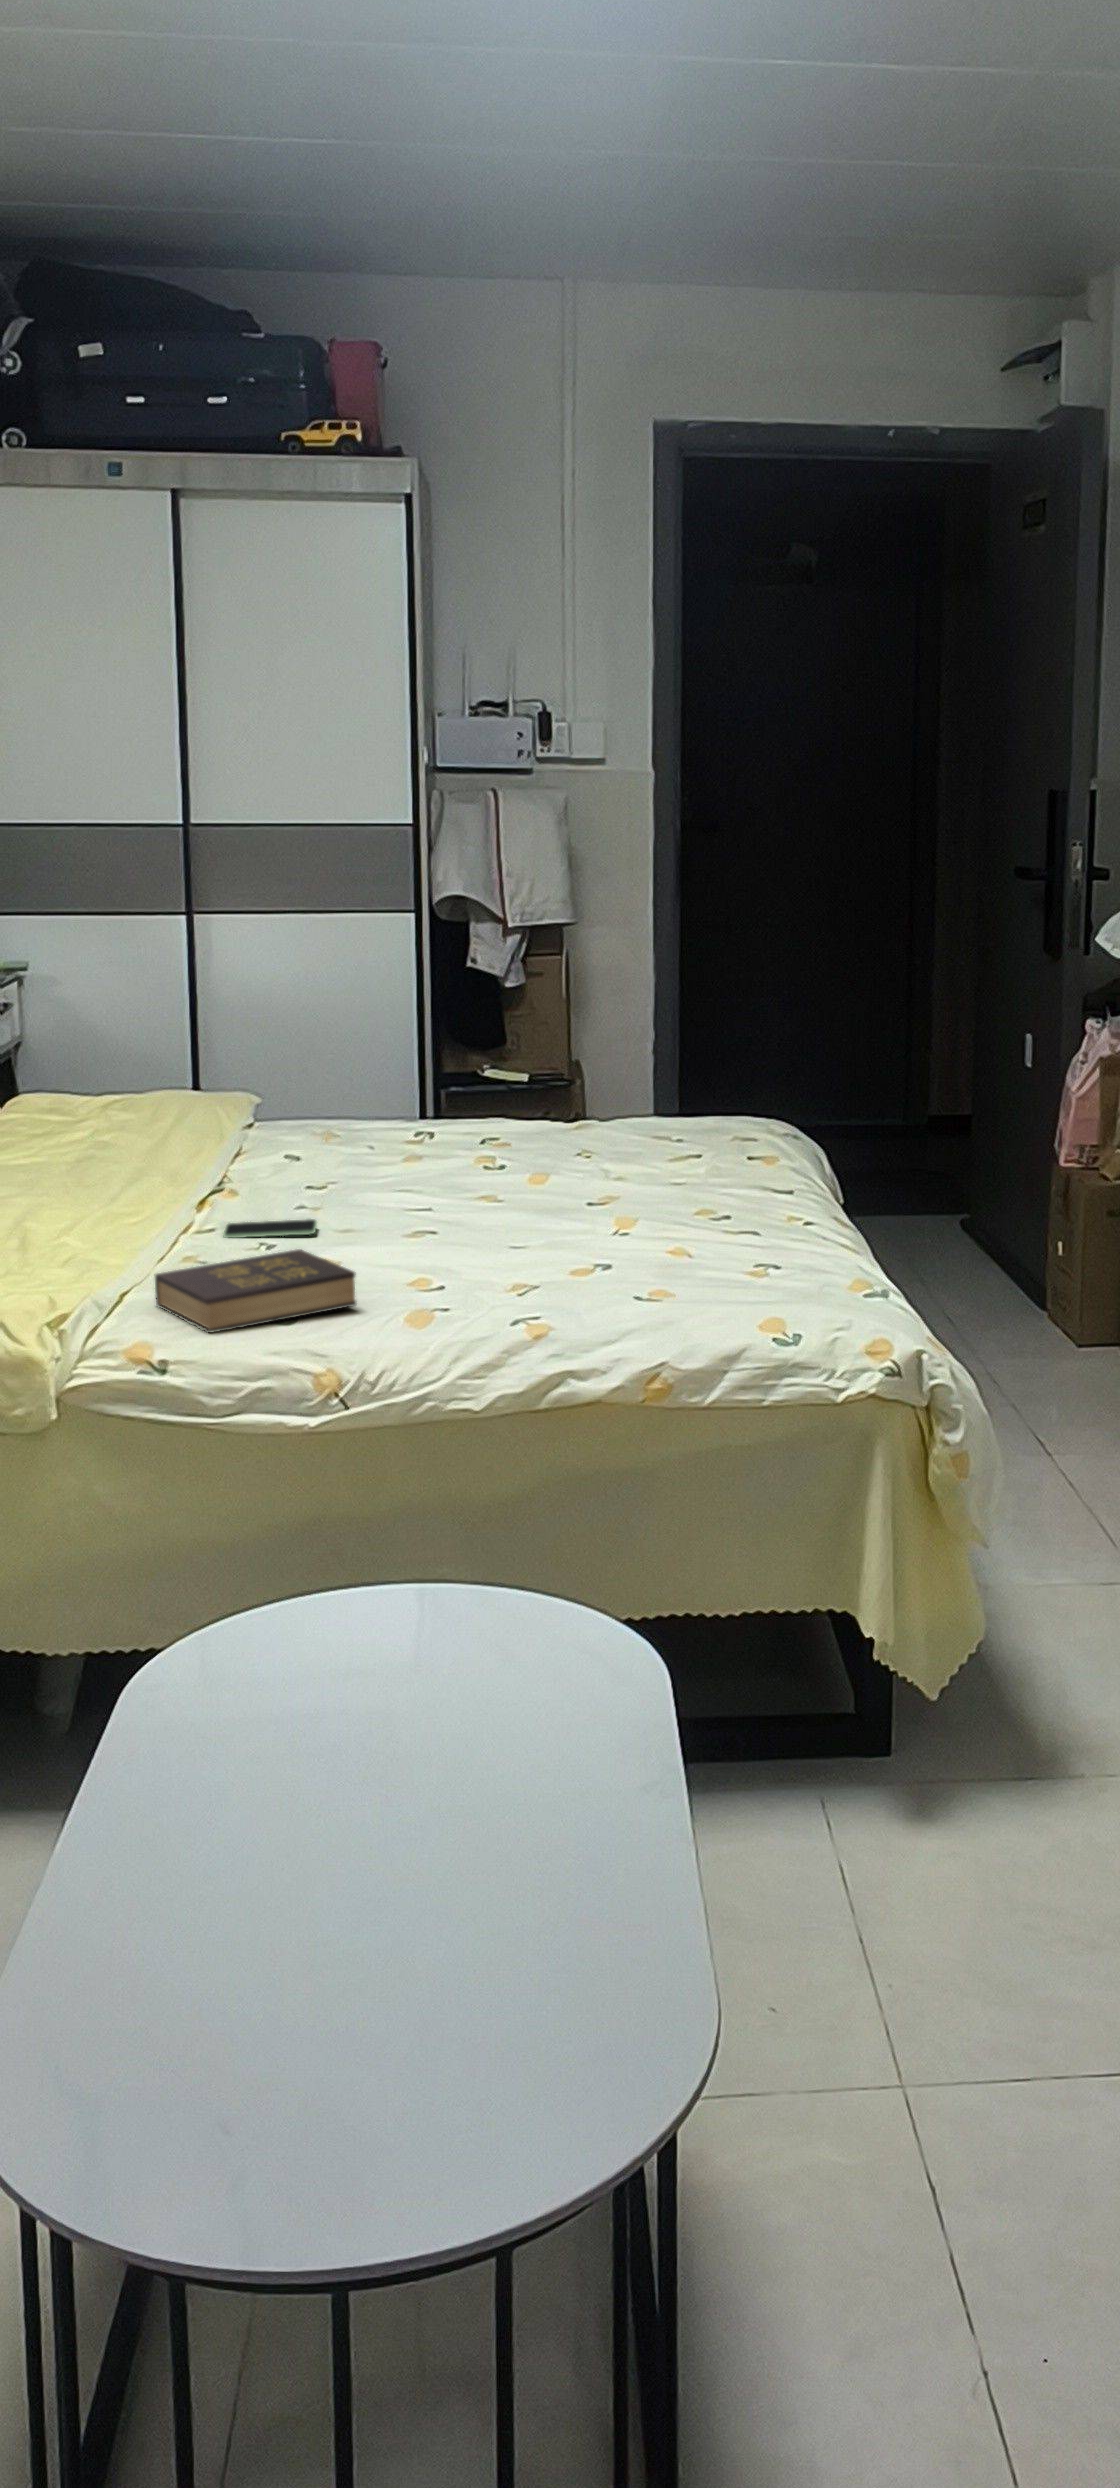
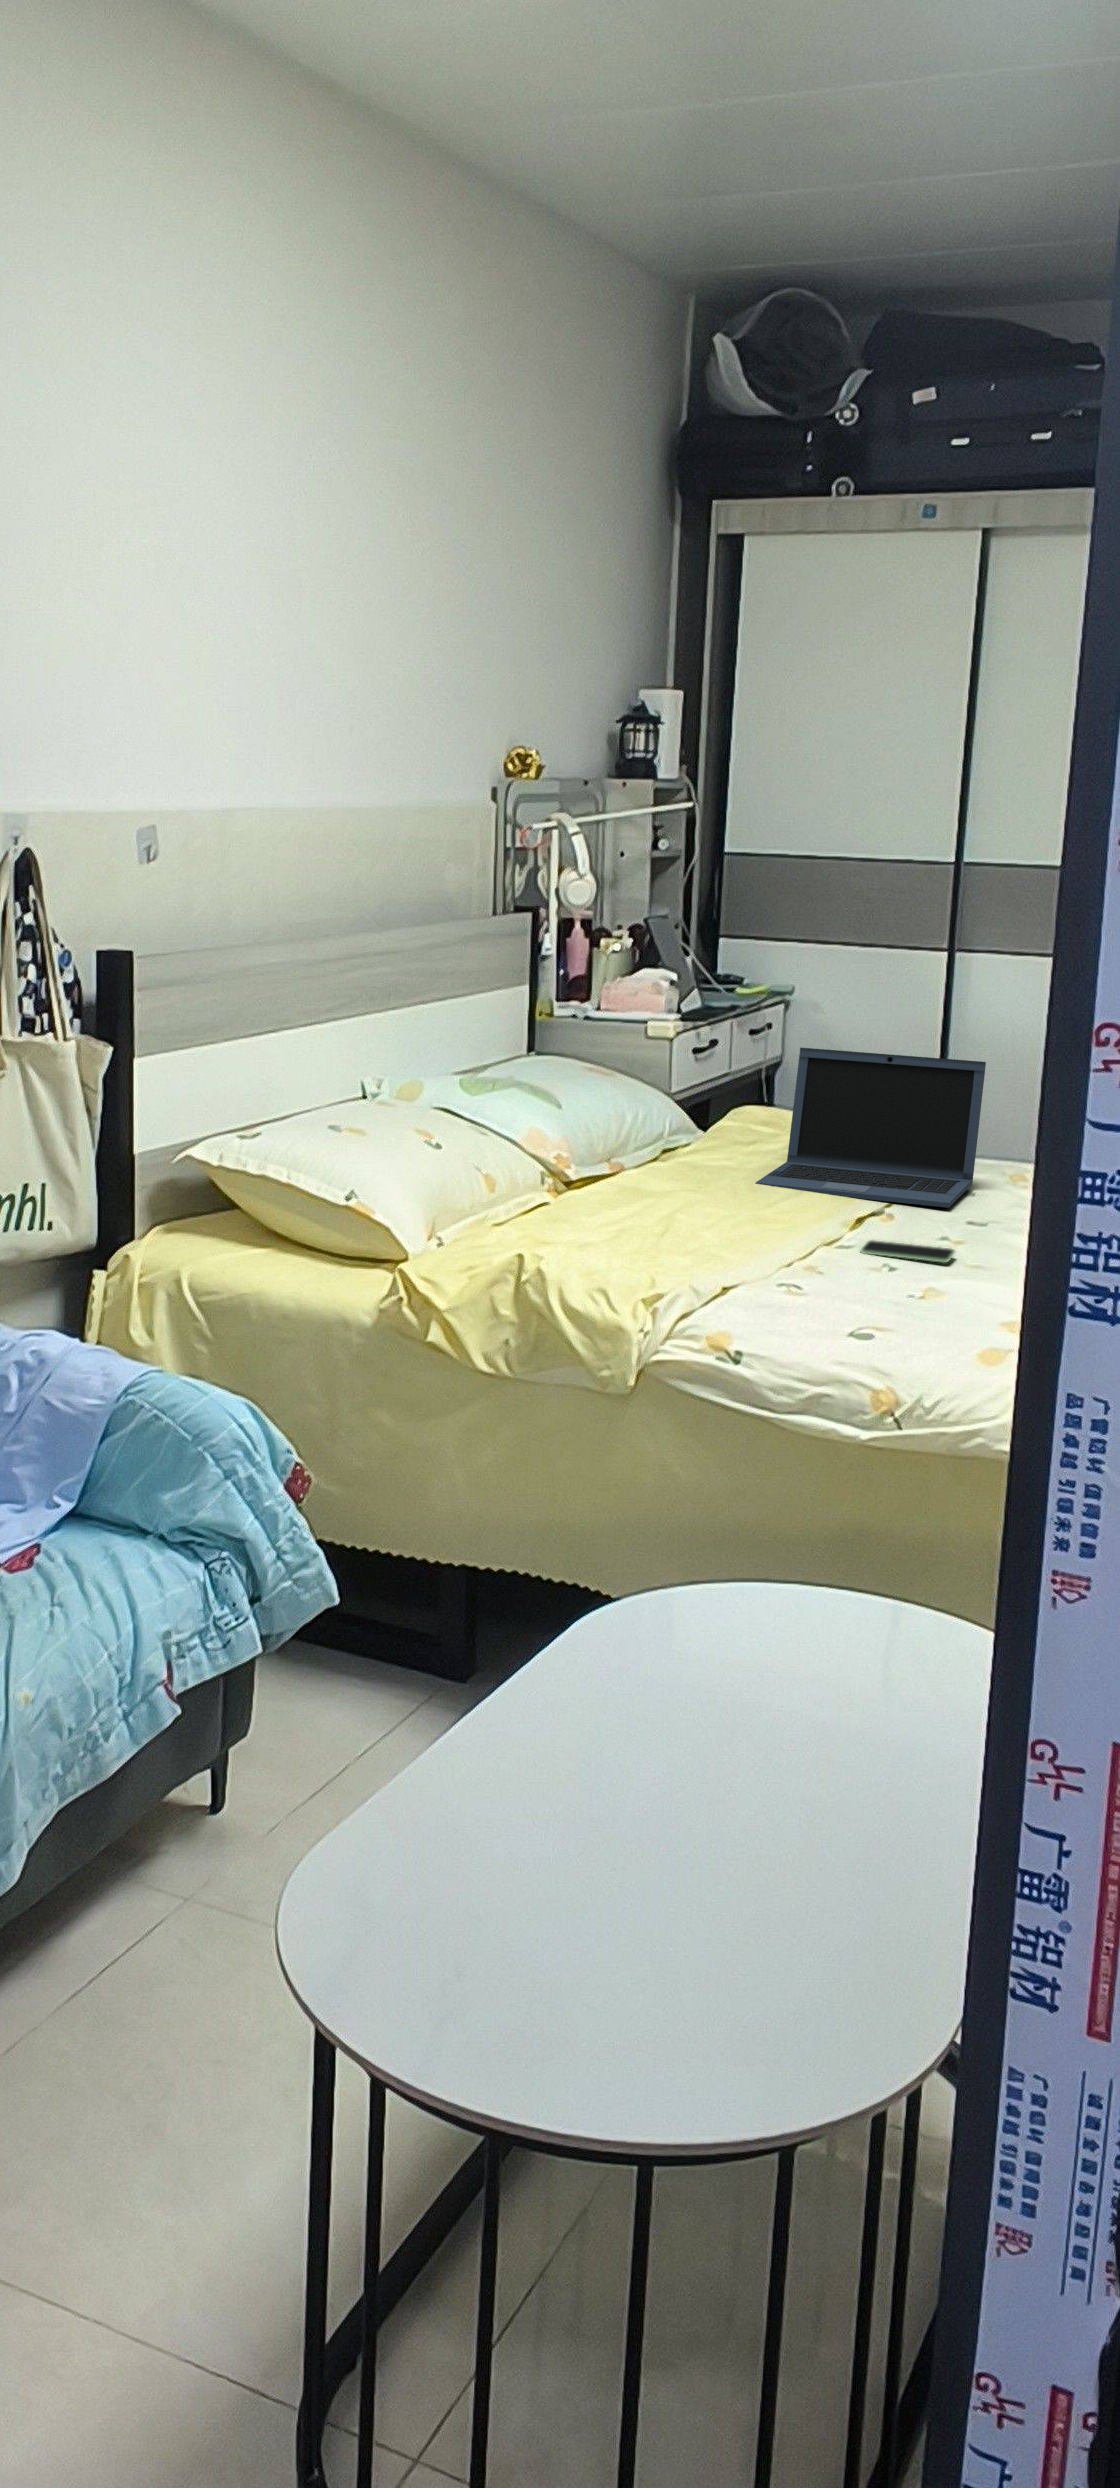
laptop: none [74,1027,290,1187] -> present [755,1048,986,1208]
hardback book: present [155,1249,356,1333] -> none [759,1272,947,1336]

